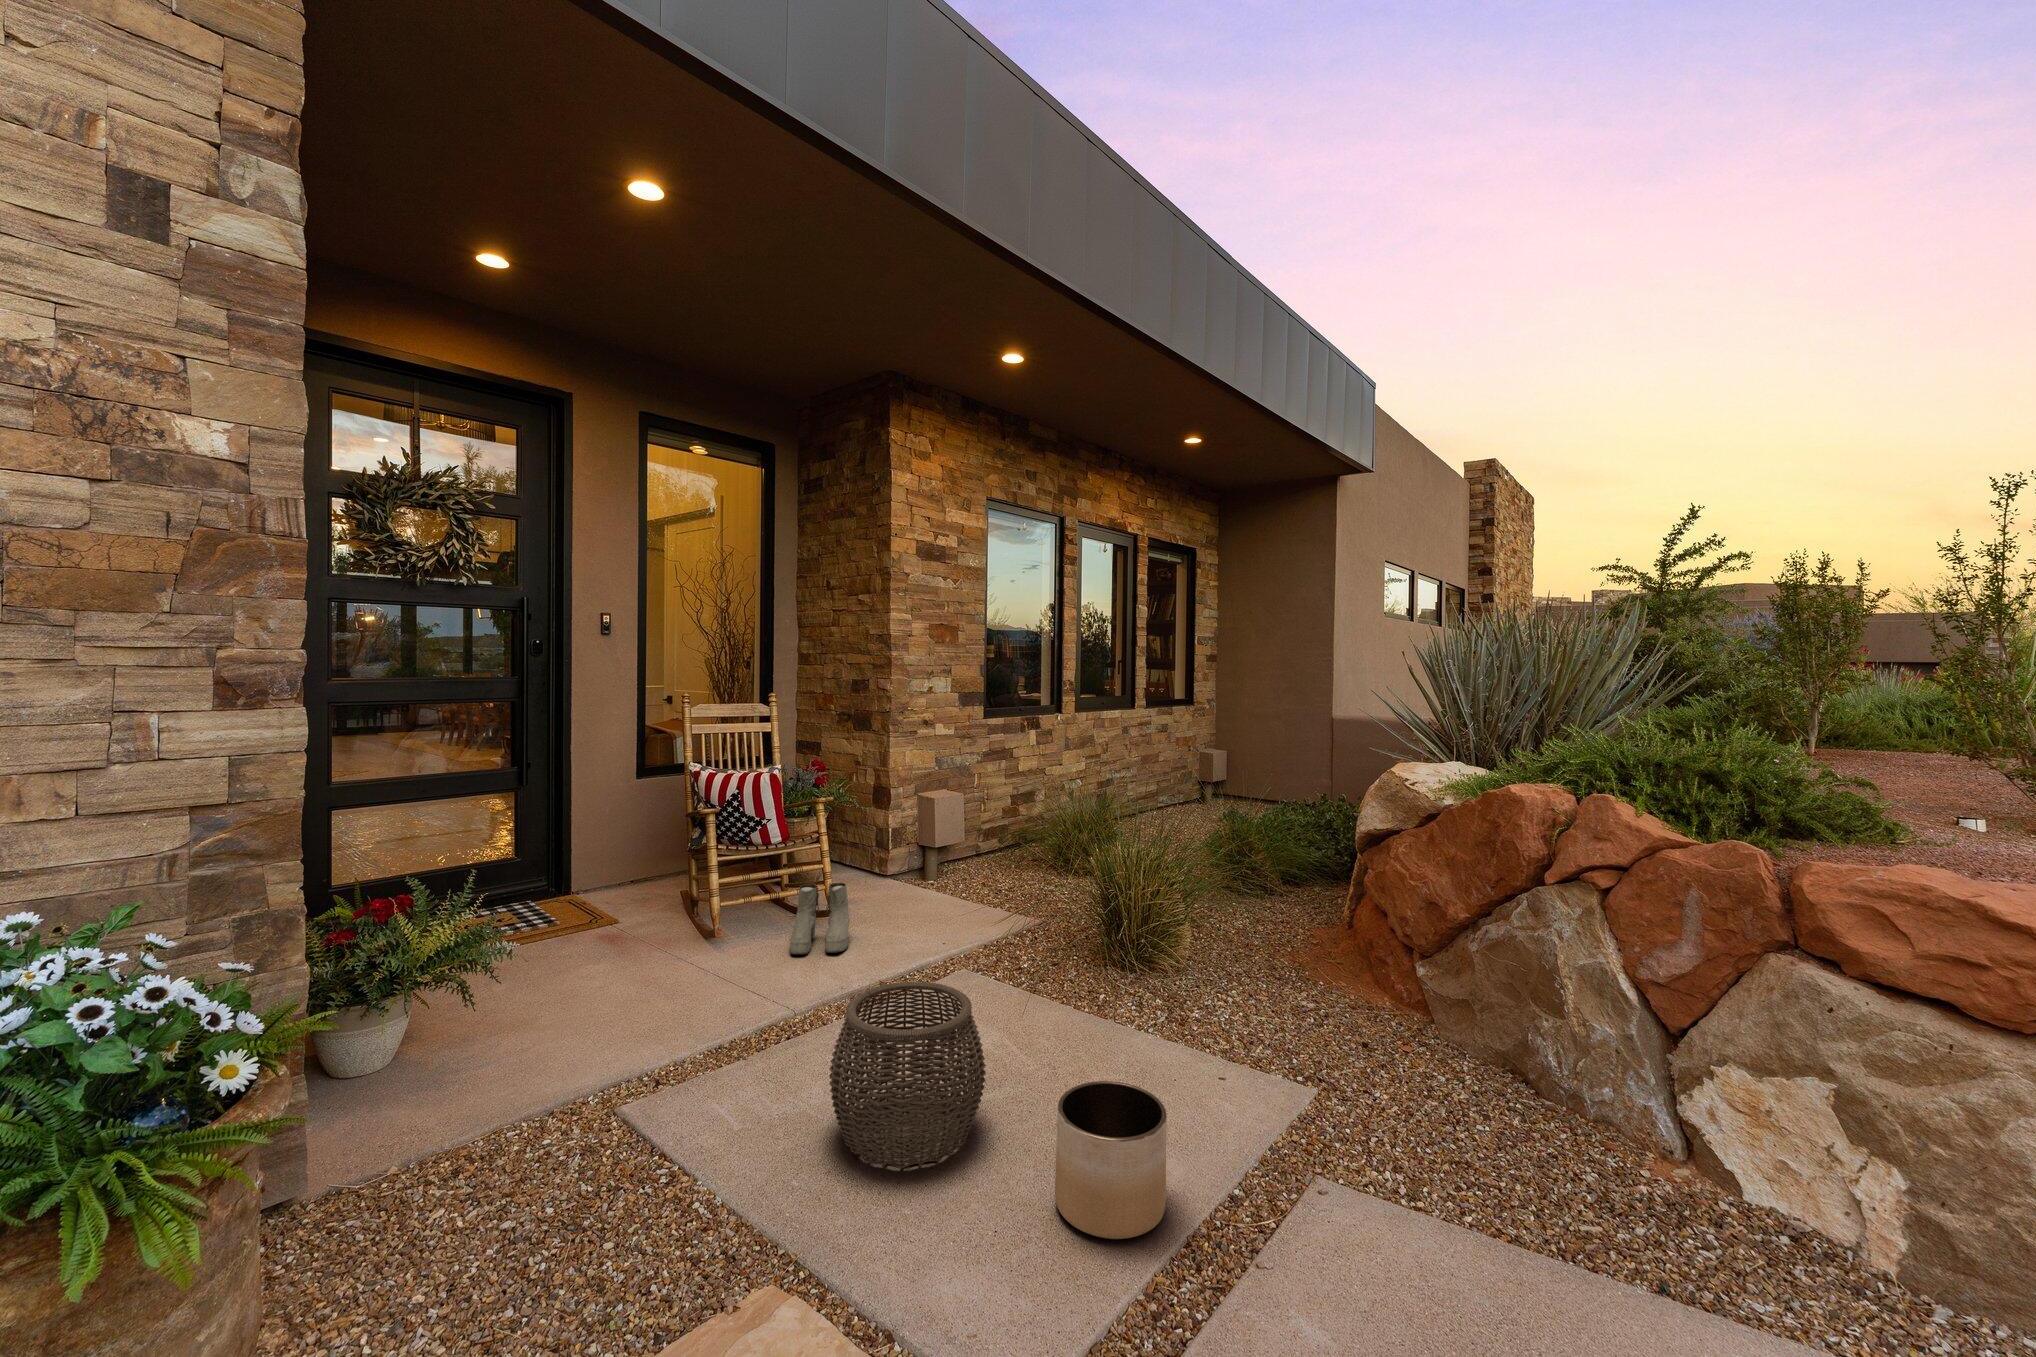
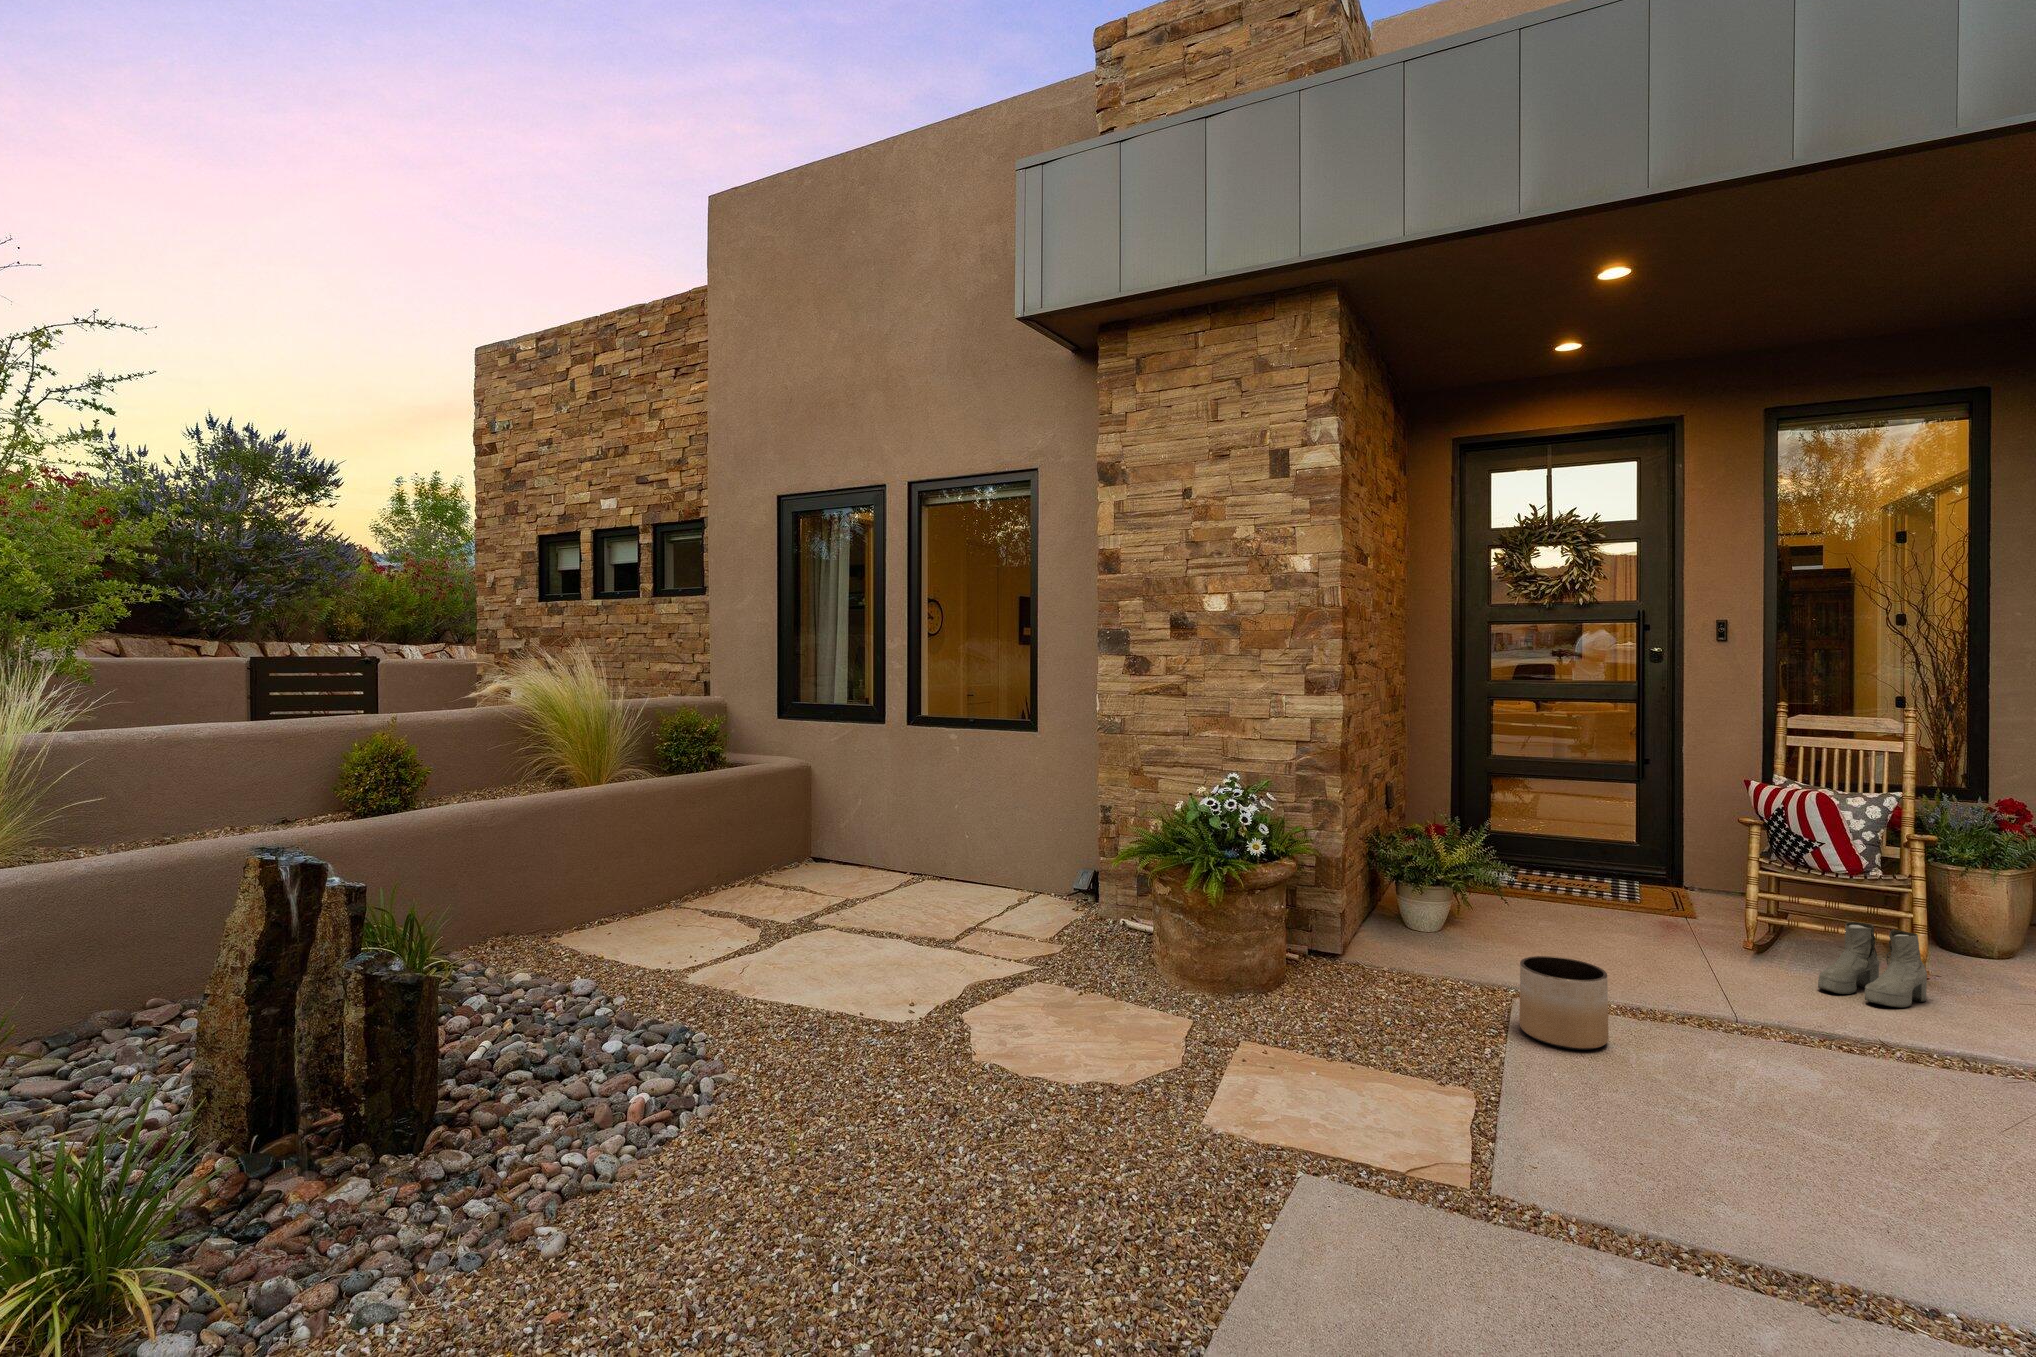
woven basket: present [829,981,986,1169] -> none [1626,967,1809,1135]
planter: present [1055,1081,1167,1239] -> present [1519,956,1608,1050]

